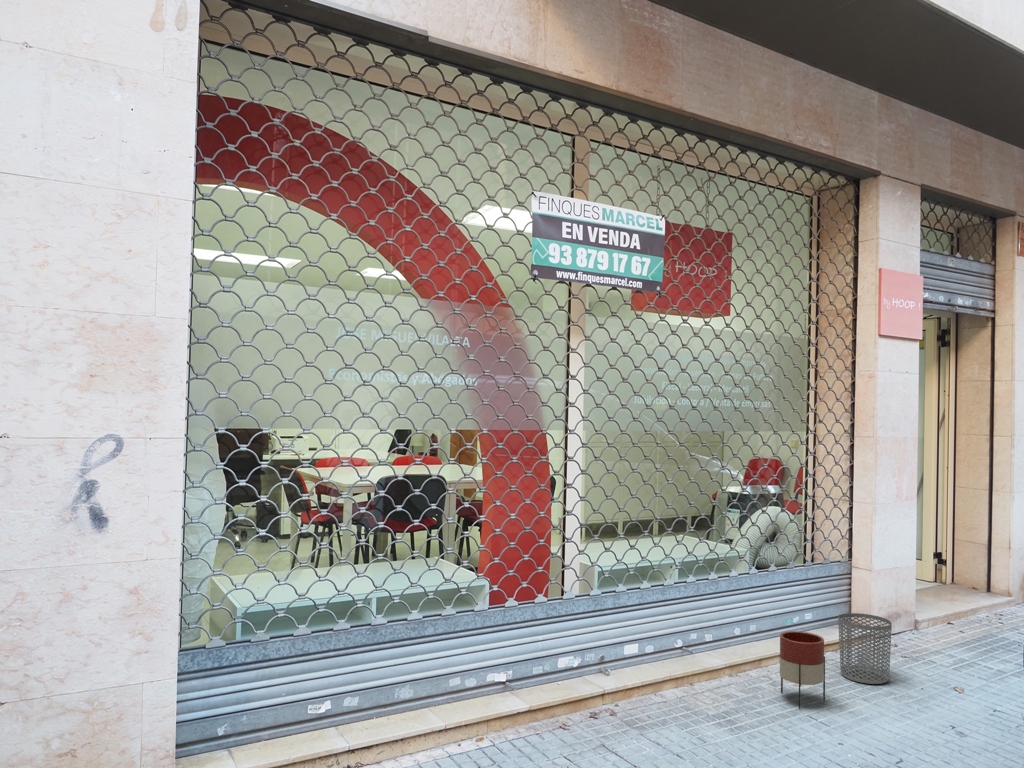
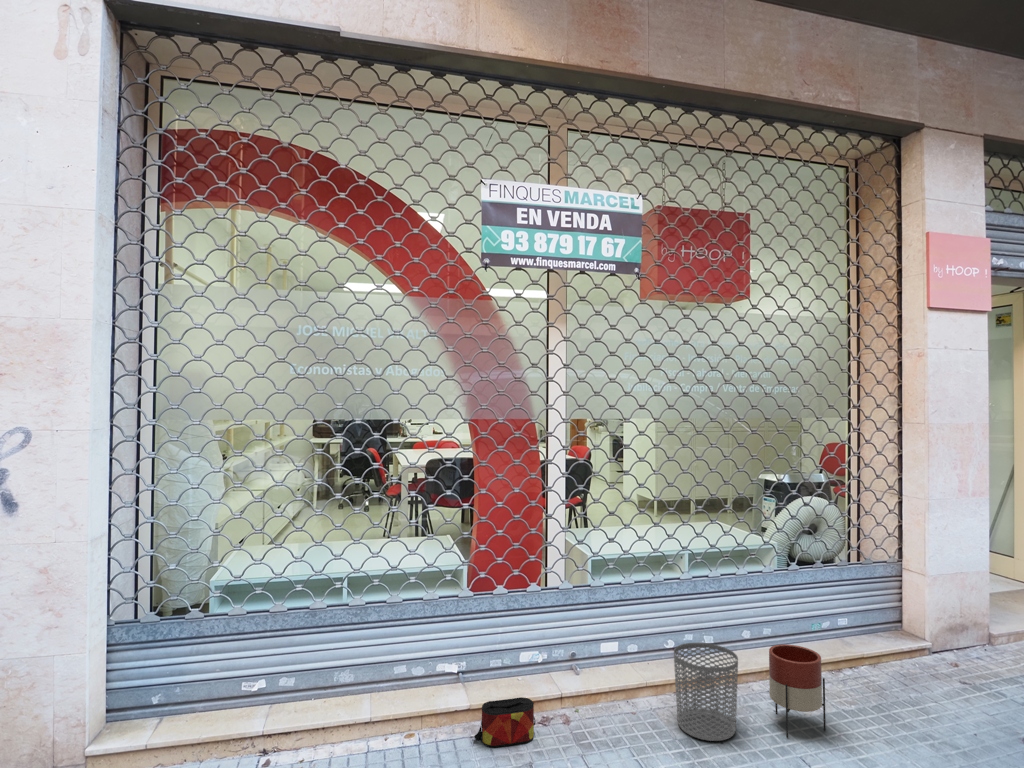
waste bin: present [838,613,892,684] -> present [674,643,738,741]
bag: none [546,695,597,741] -> present [474,697,536,747]

